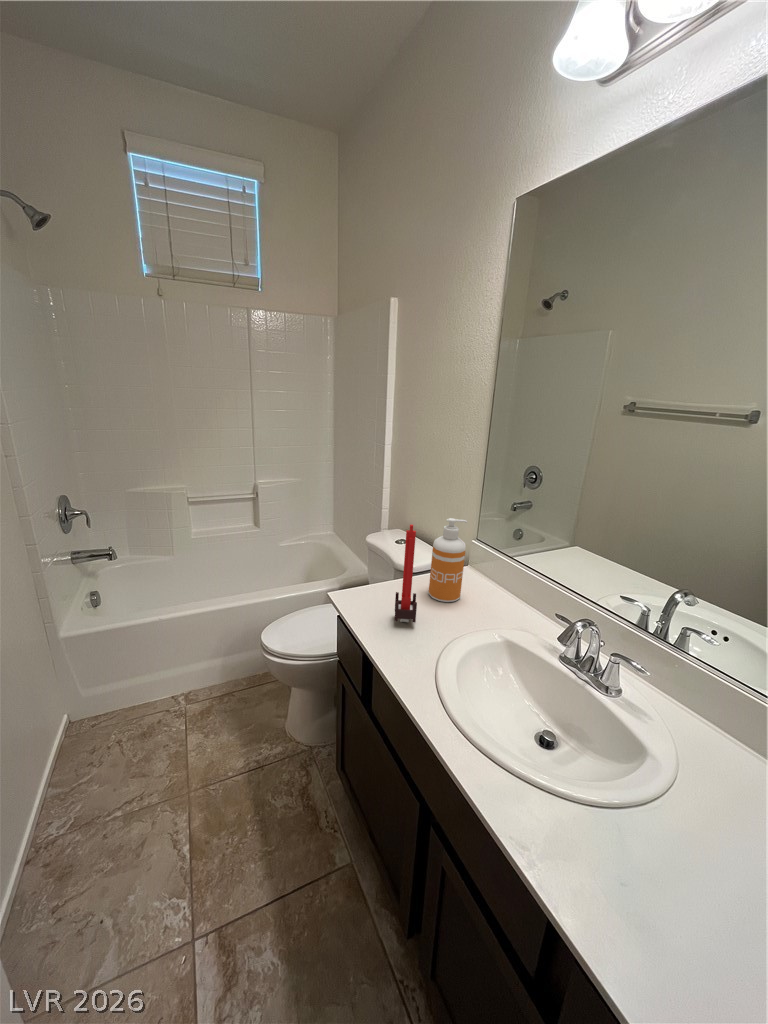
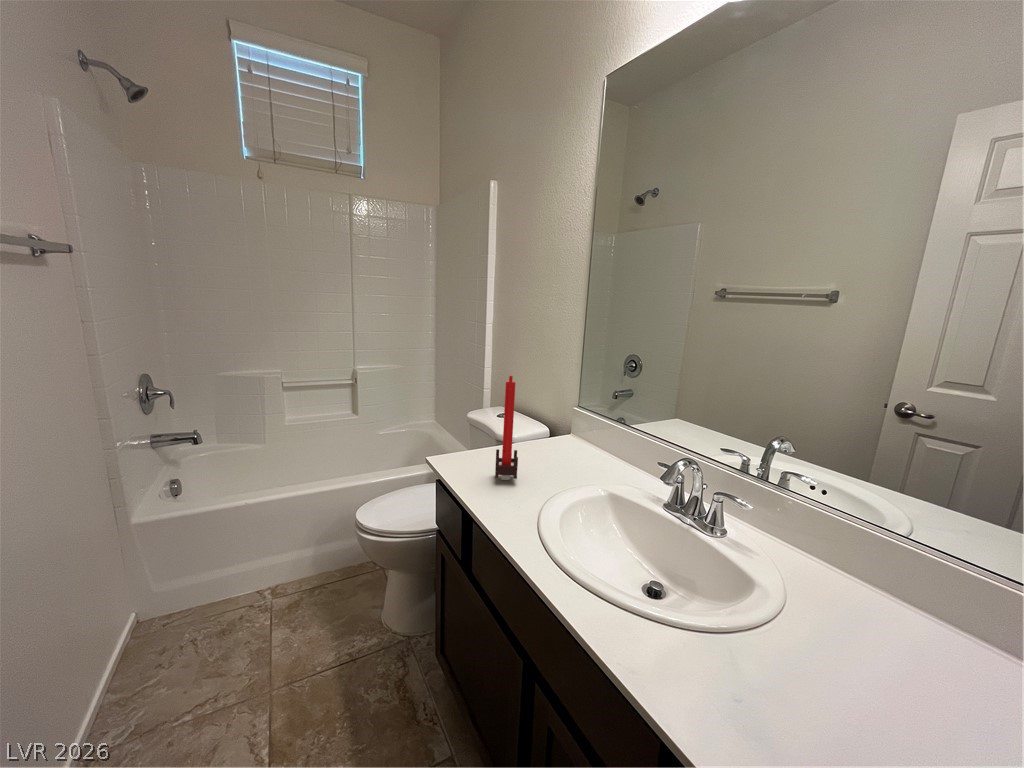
soap dispenser: present [429,518,467,602] -> none [530,377,568,463]

